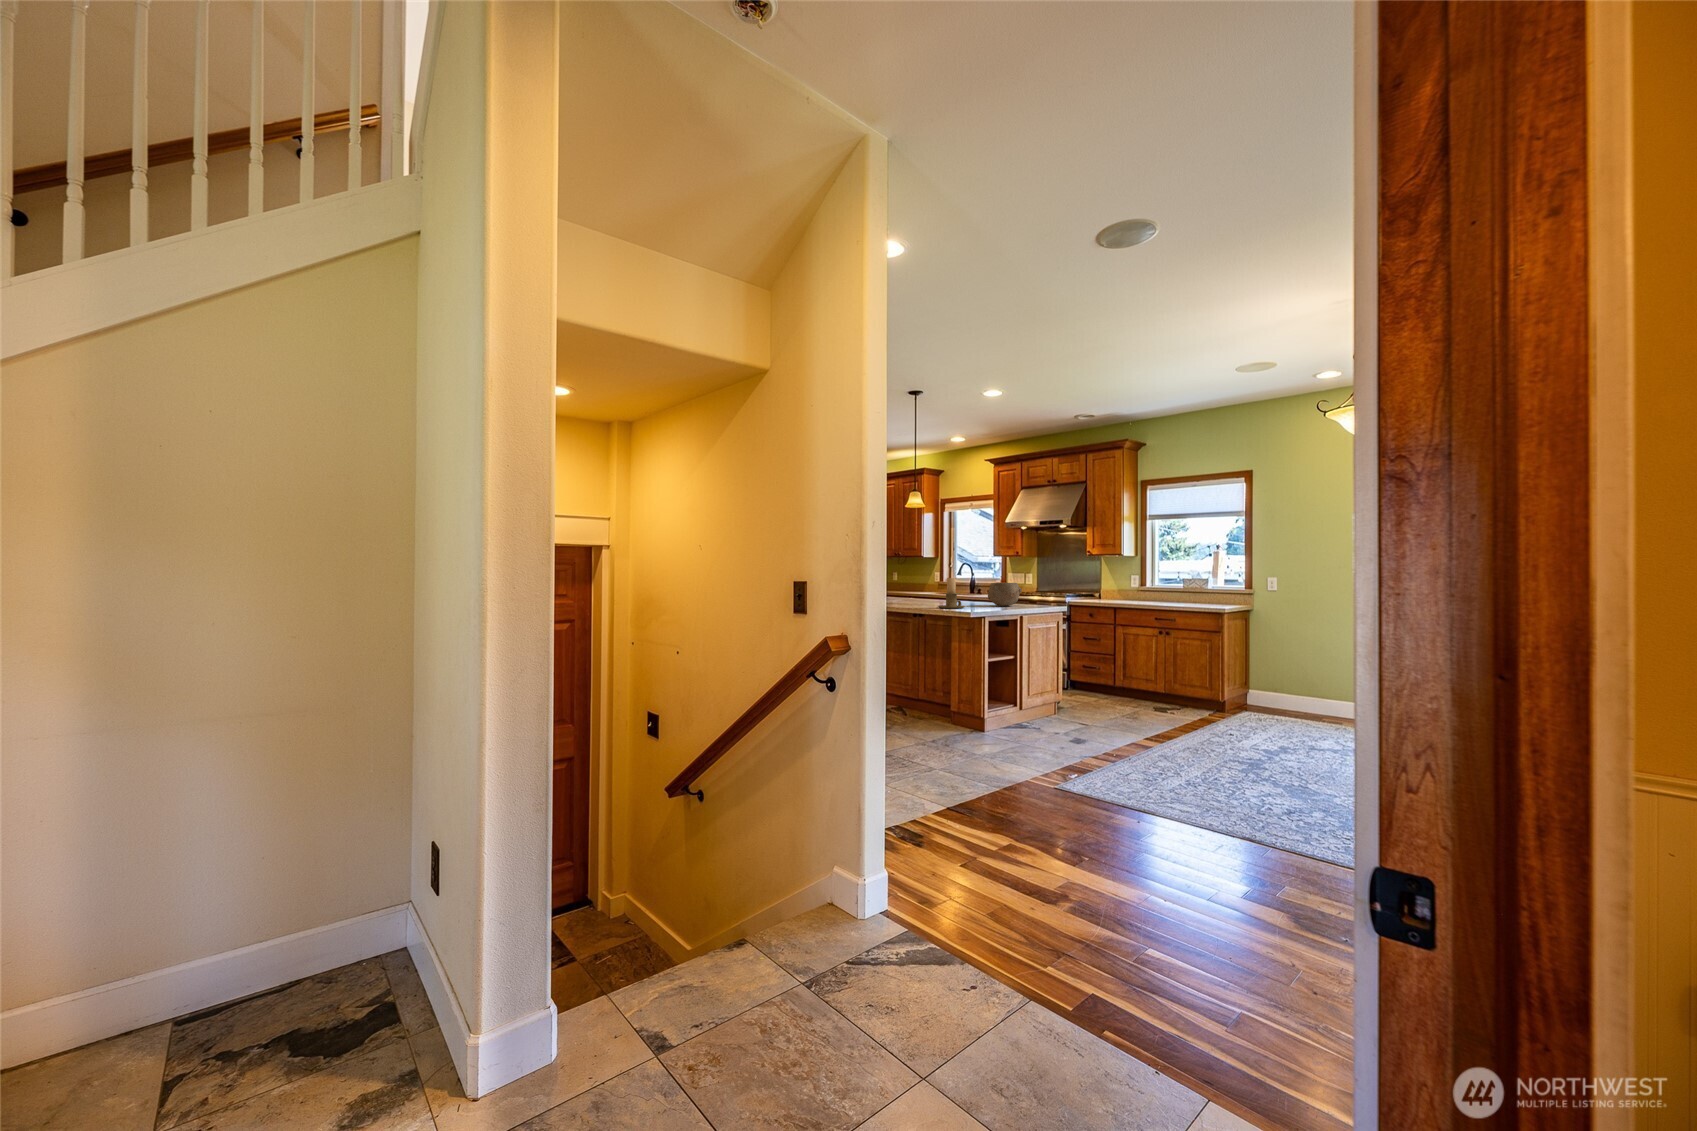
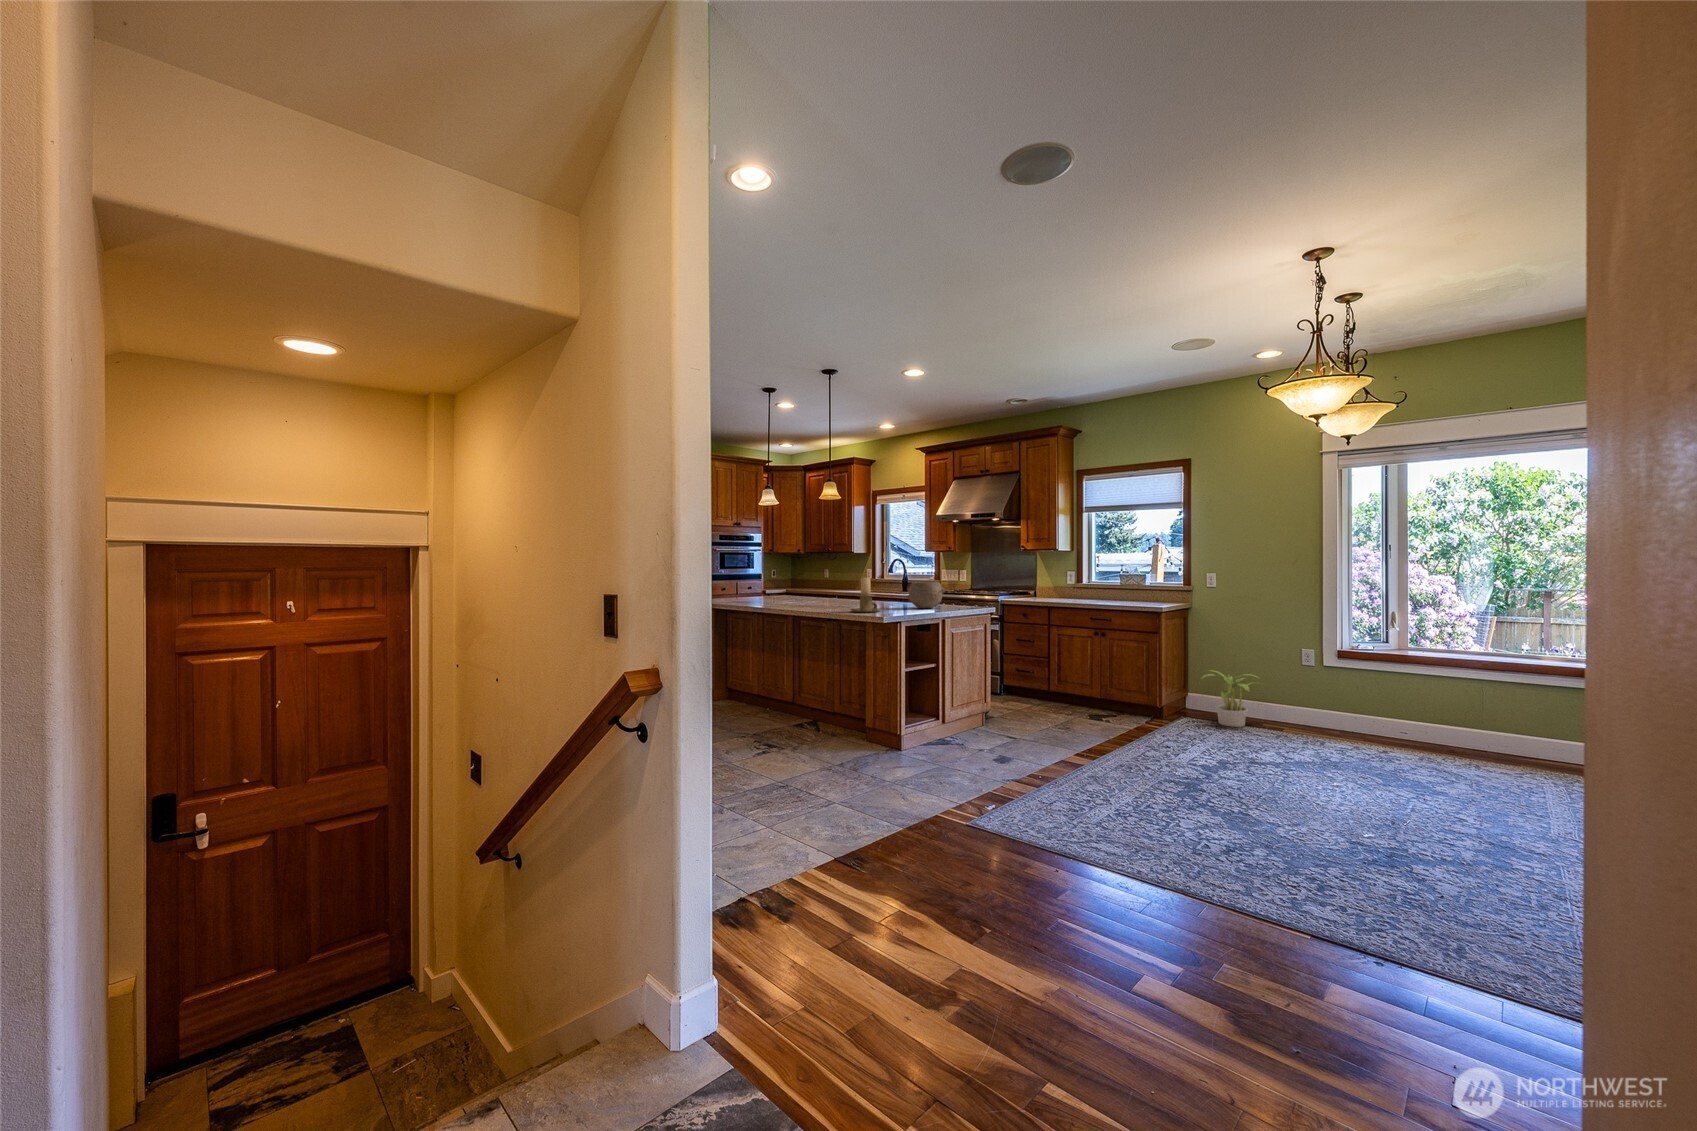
potted plant: none [1261,667,1326,719] -> present [1201,670,1266,727]

